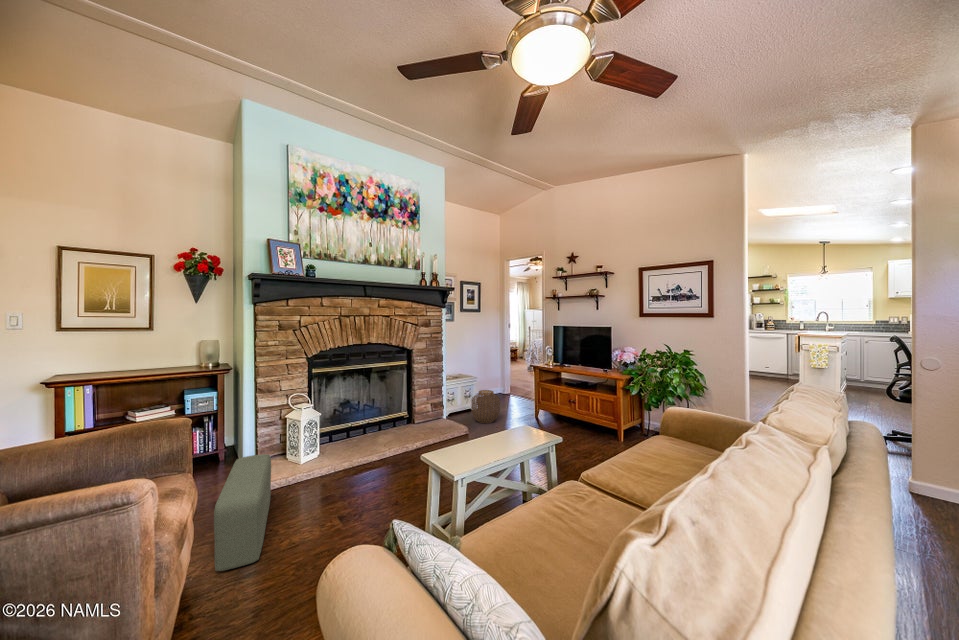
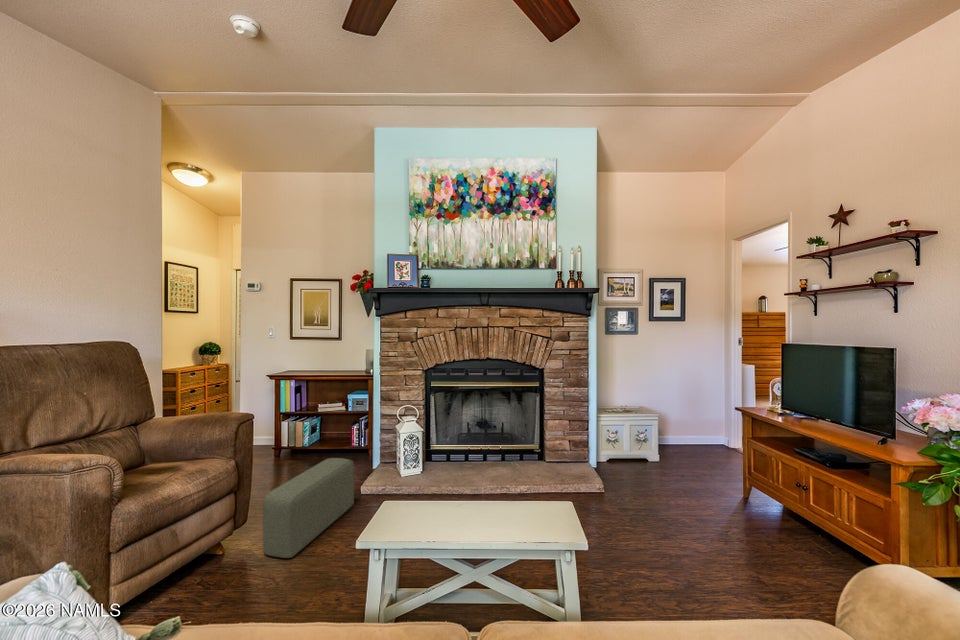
woven basket: present [471,390,500,423] -> none [633,434,679,486]

